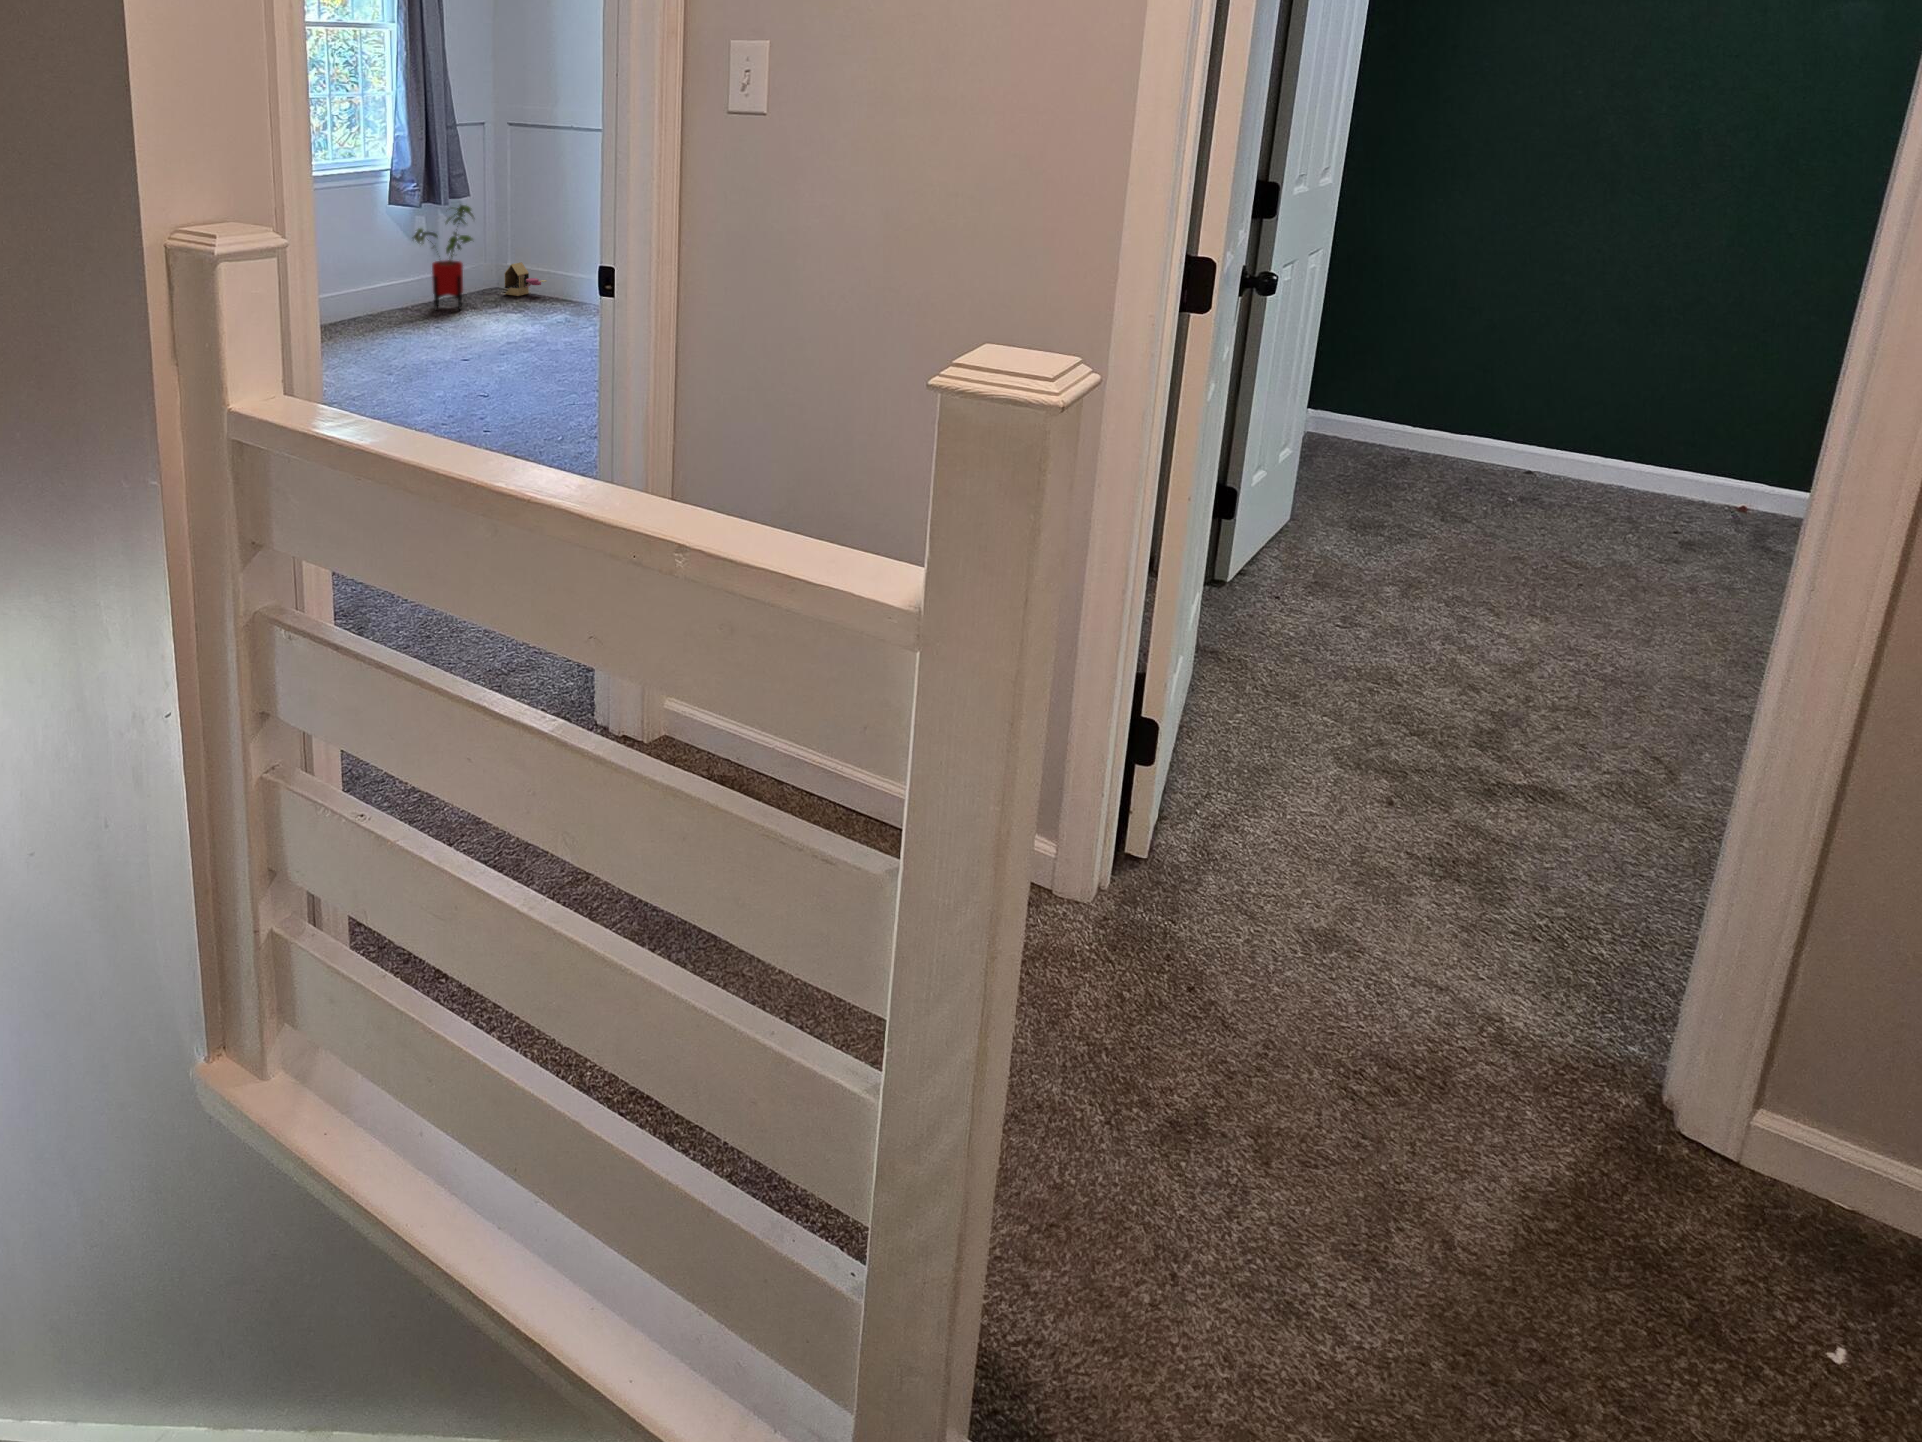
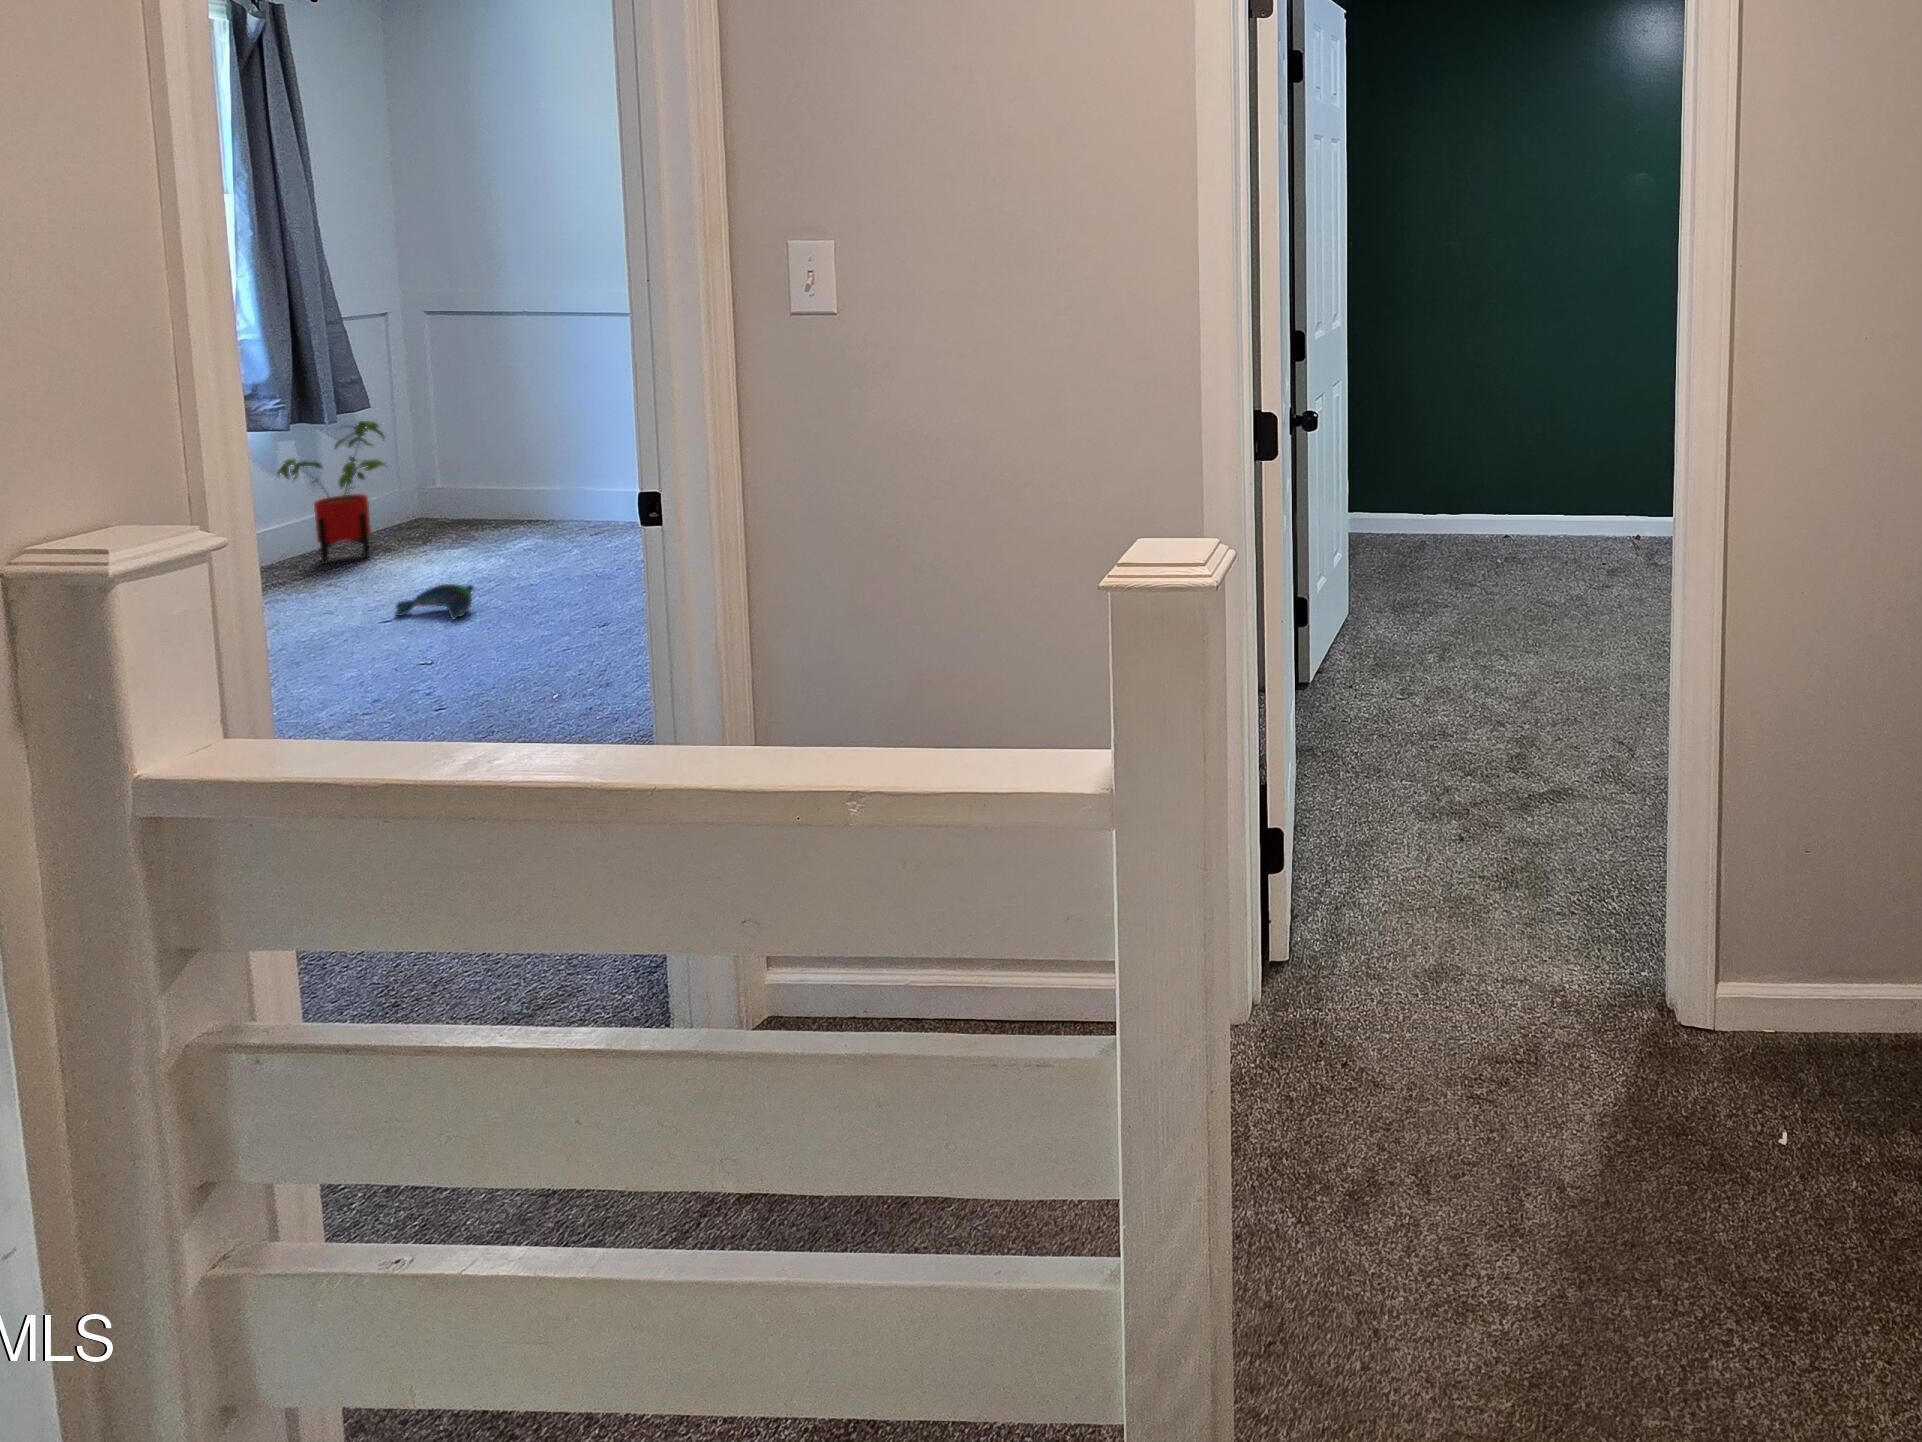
toy house: present [501,262,546,296] -> none [432,483,506,527]
plush toy: none [470,337,518,365] -> present [396,584,473,619]

